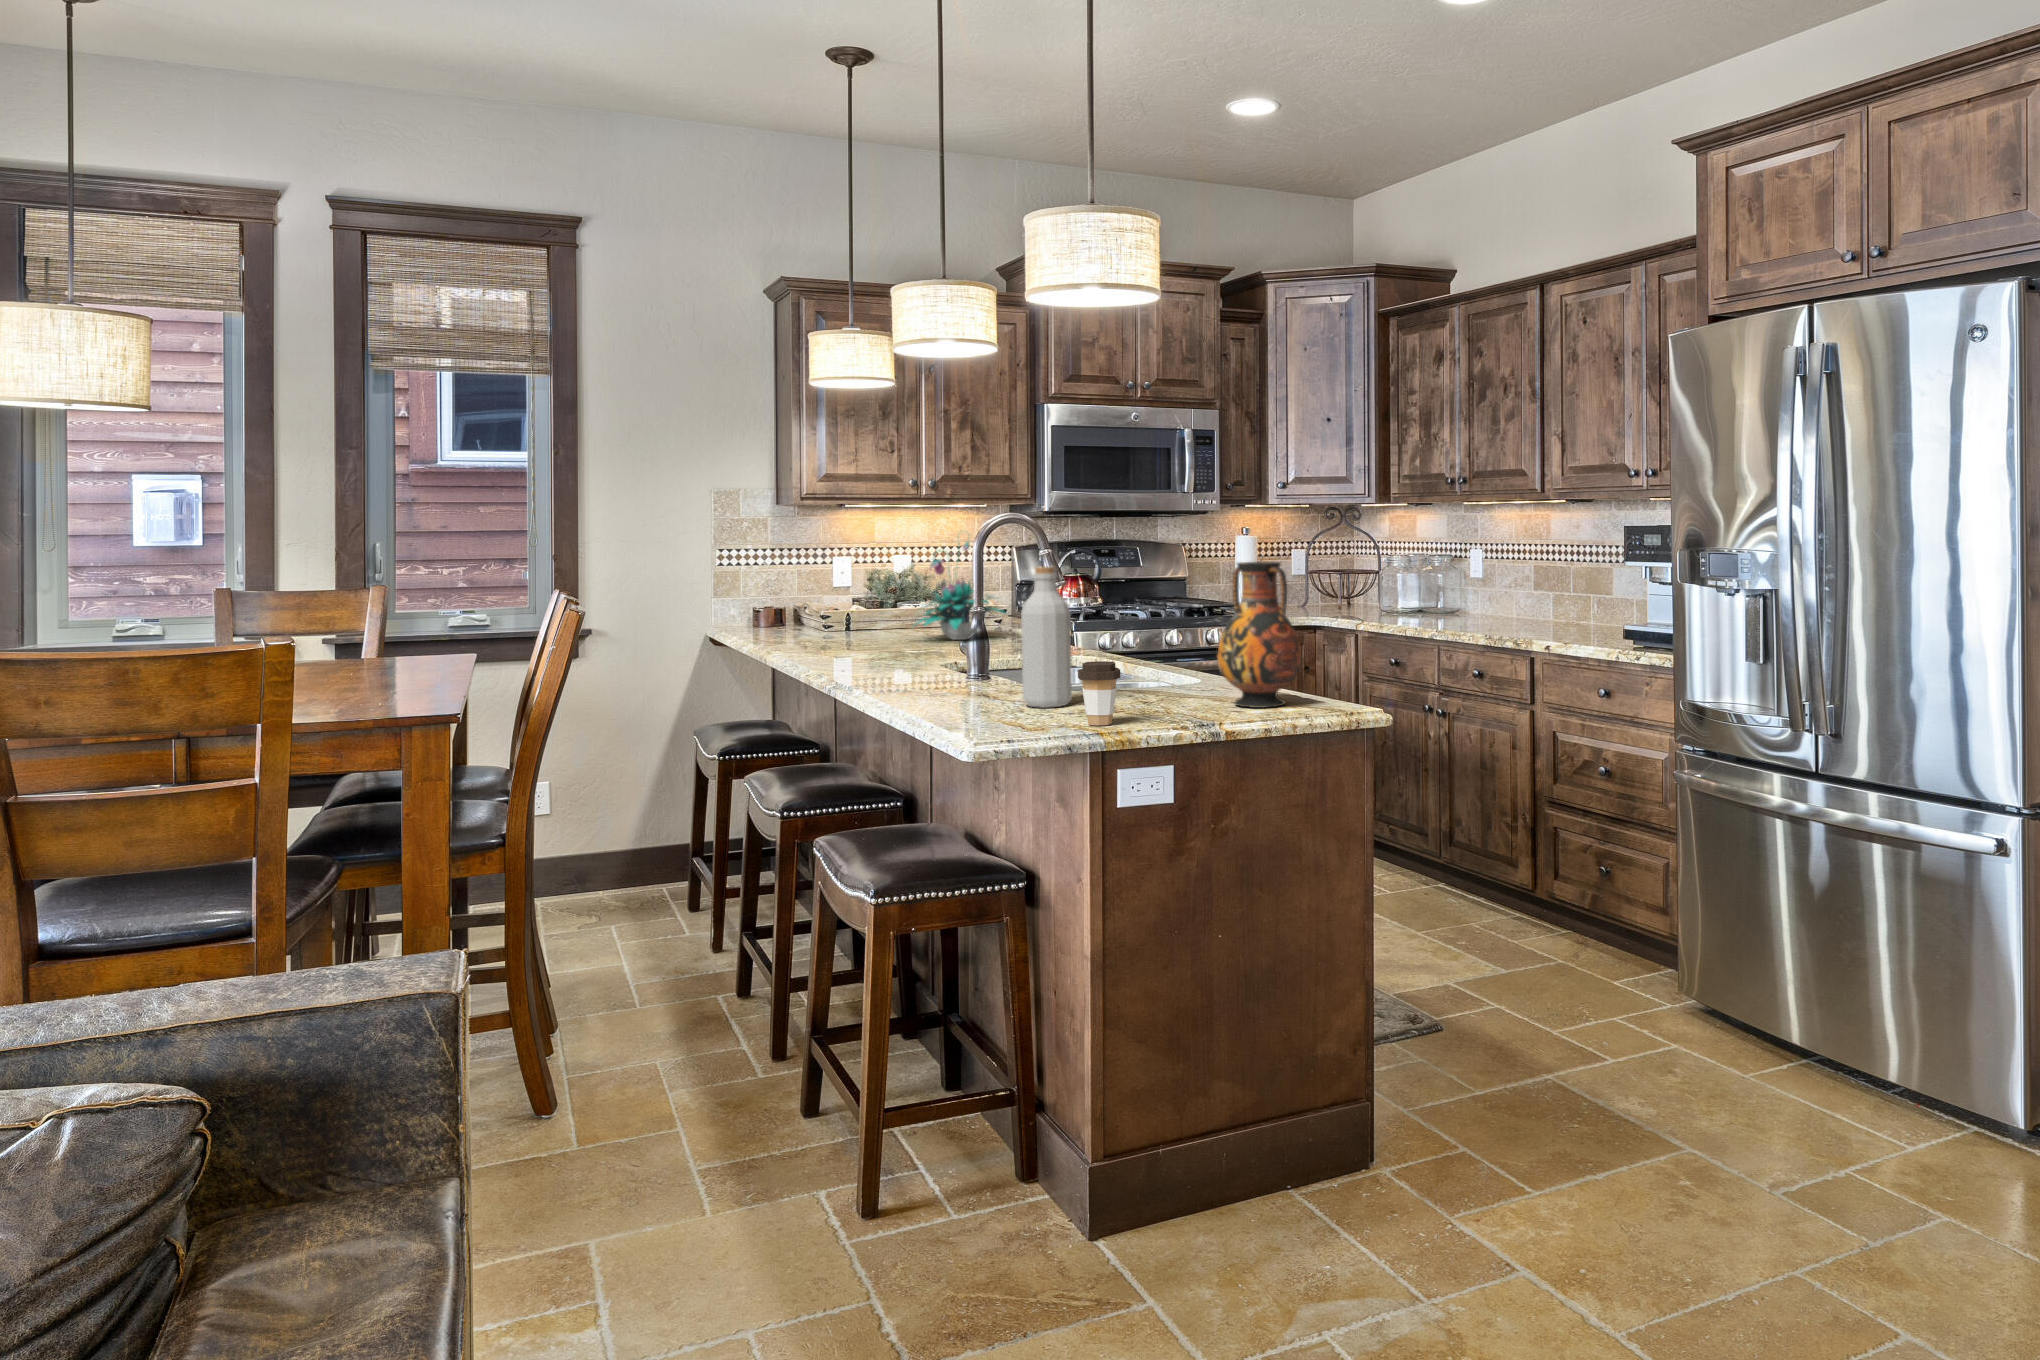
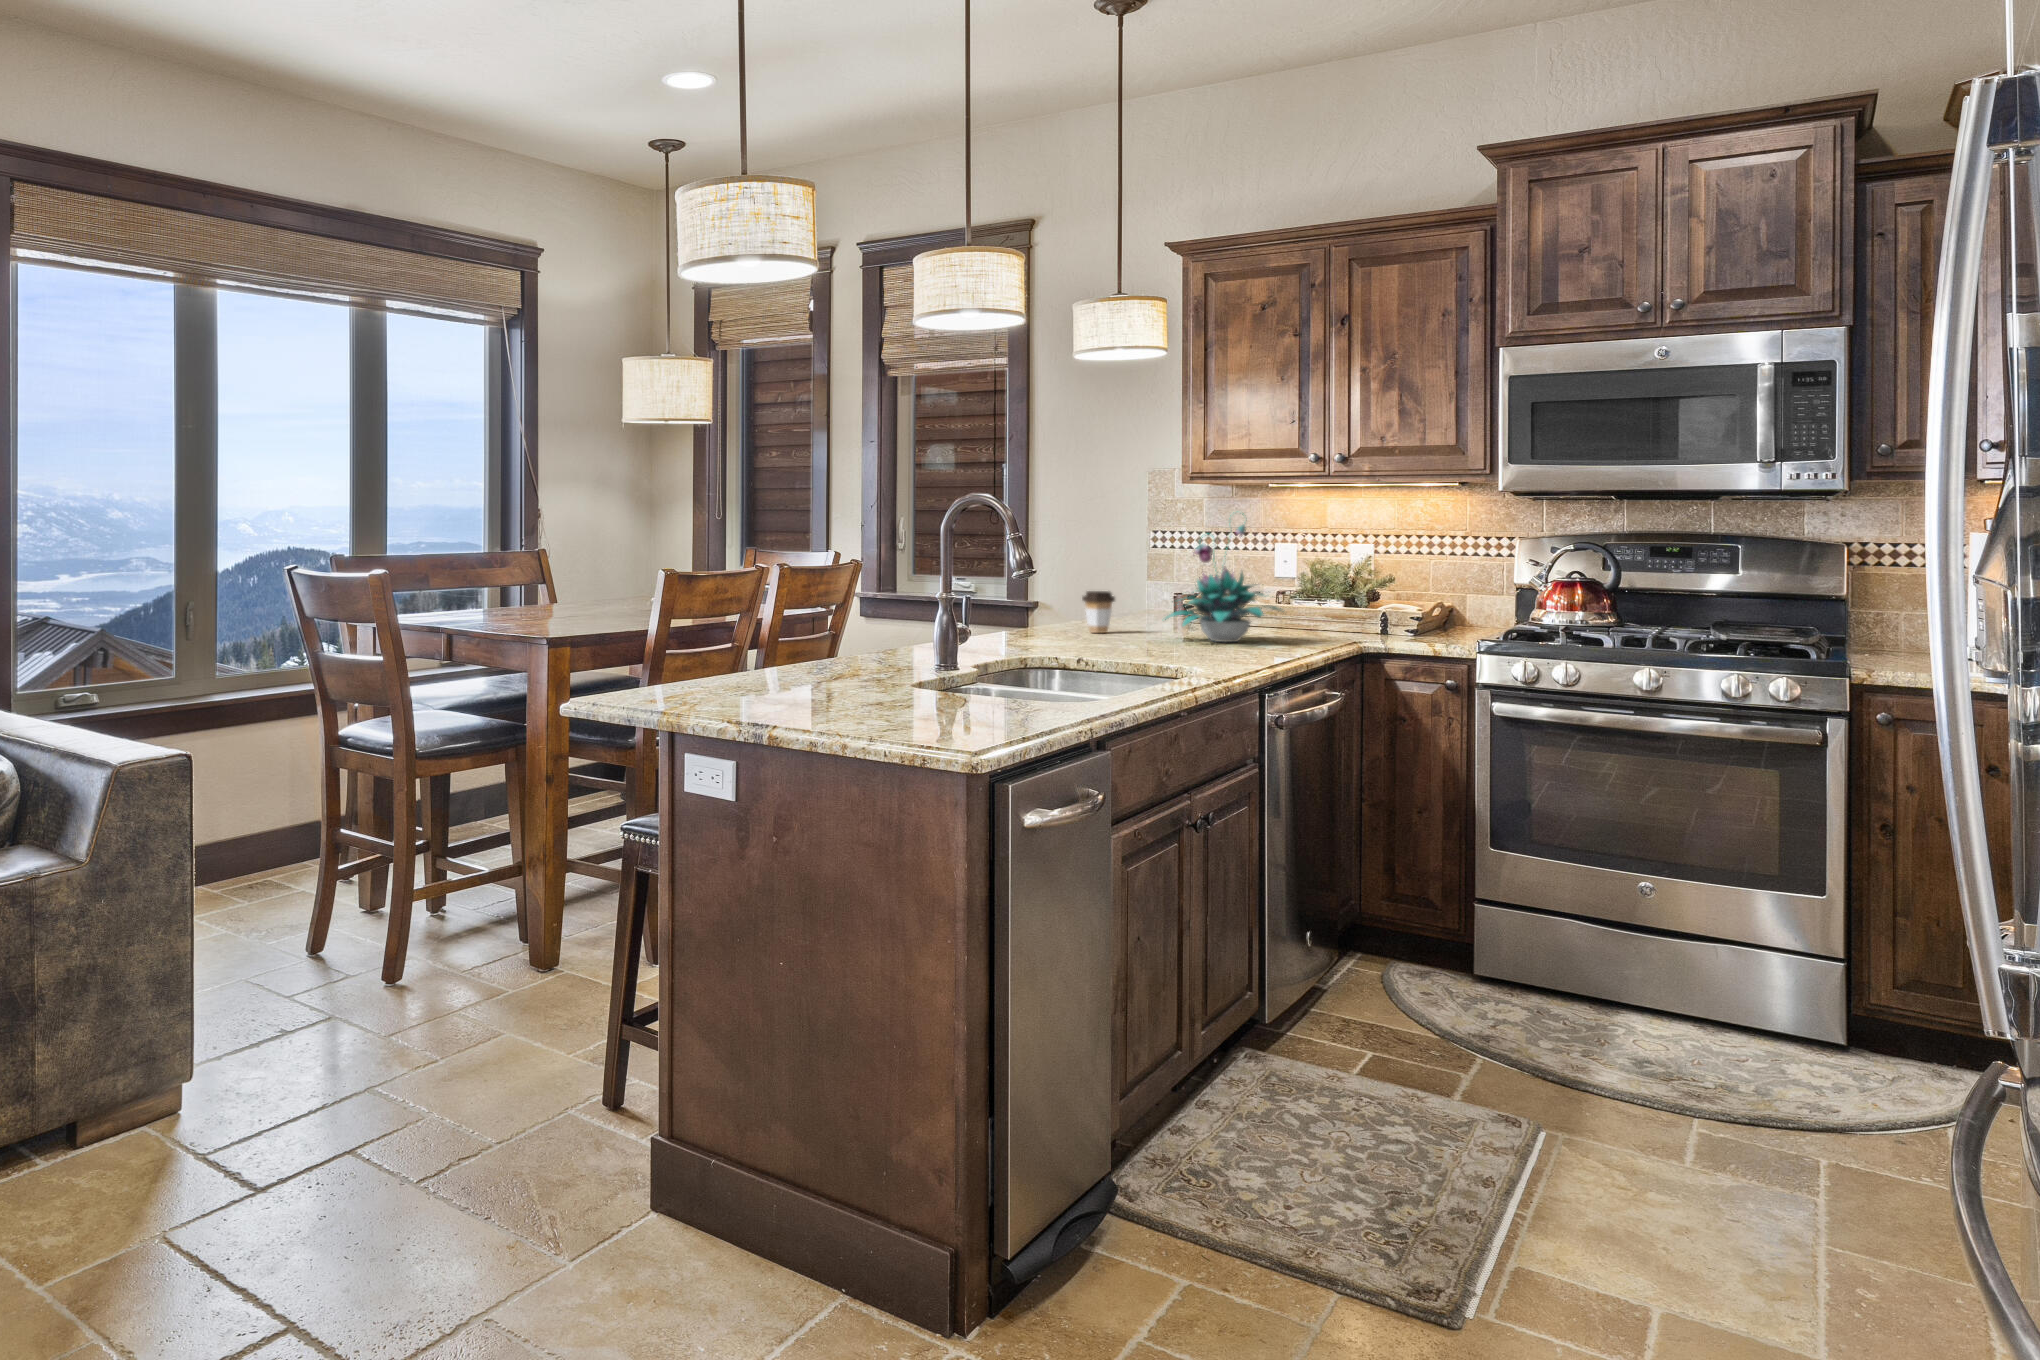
vase: present [1217,562,1301,708] -> none [883,541,992,727]
bottle: present [1021,566,1072,708] -> none [798,539,854,694]
coffee cup: present [1078,661,1120,726] -> present [1082,591,1115,633]

